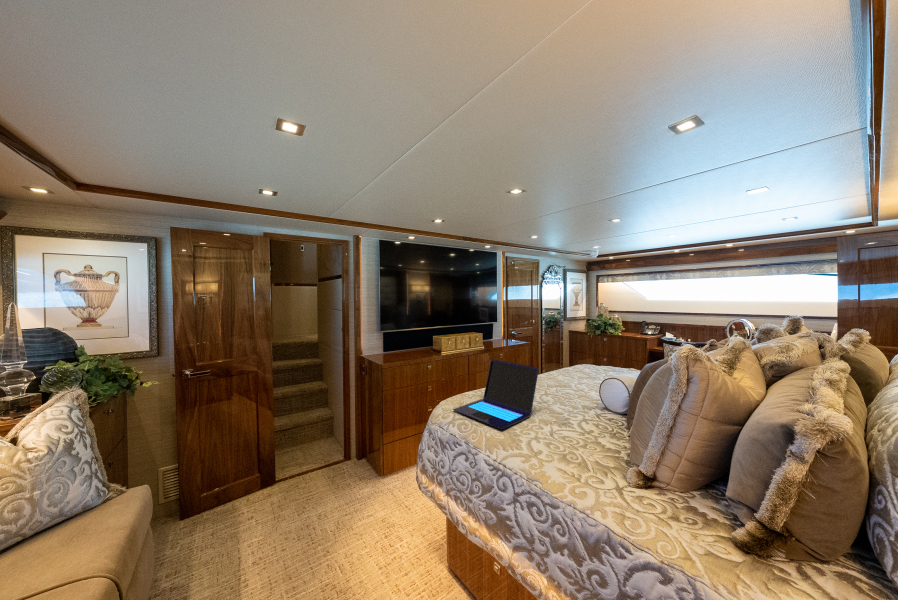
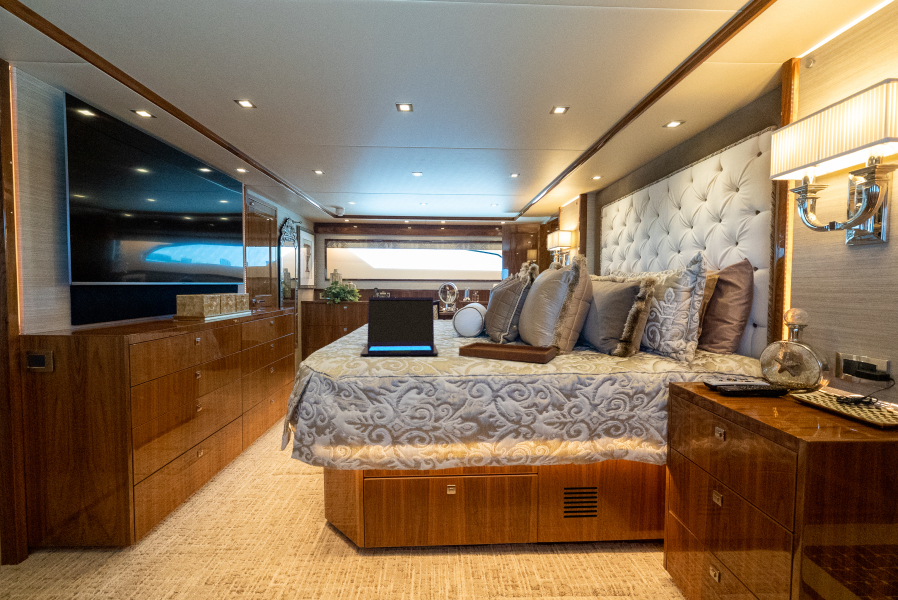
tray: none [522,425,625,490] -> present [459,326,556,363]

